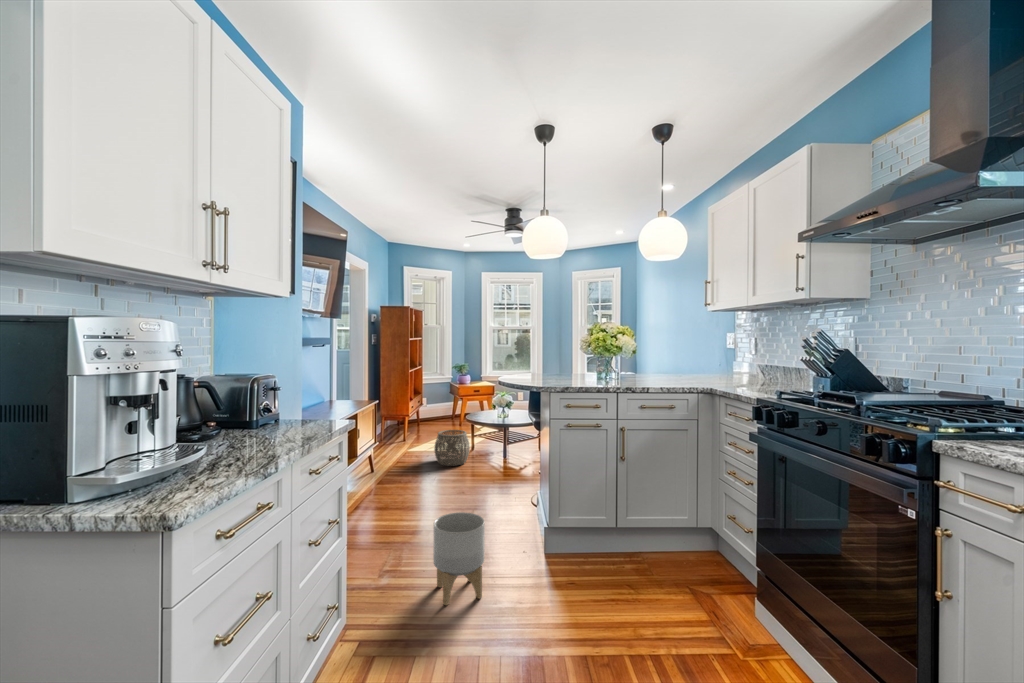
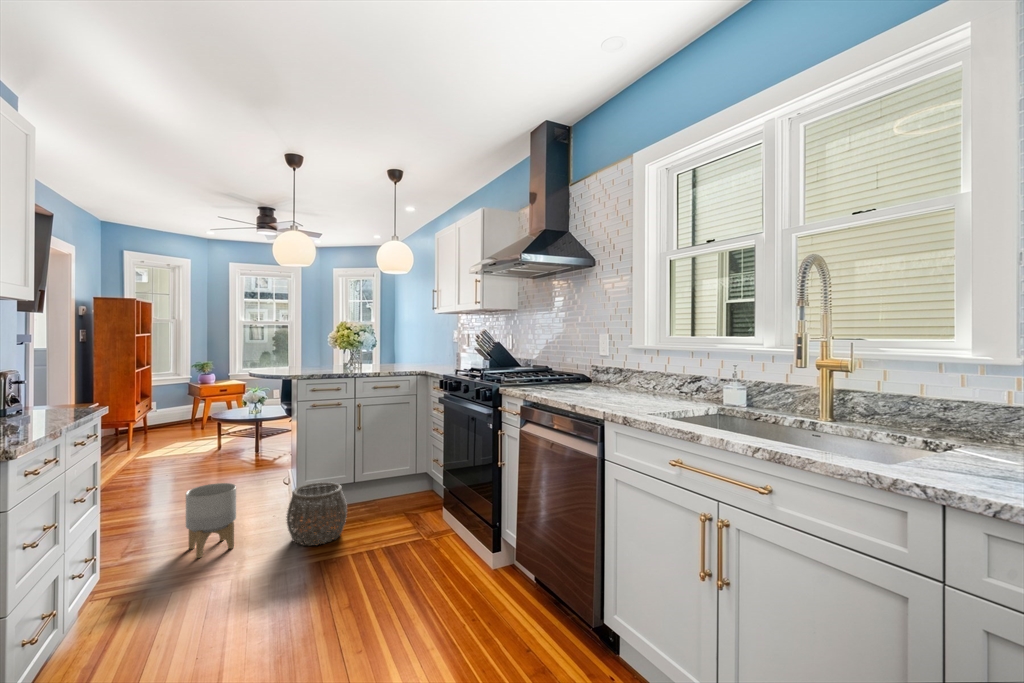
woven basket: present [434,430,470,466] -> present [287,482,347,546]

